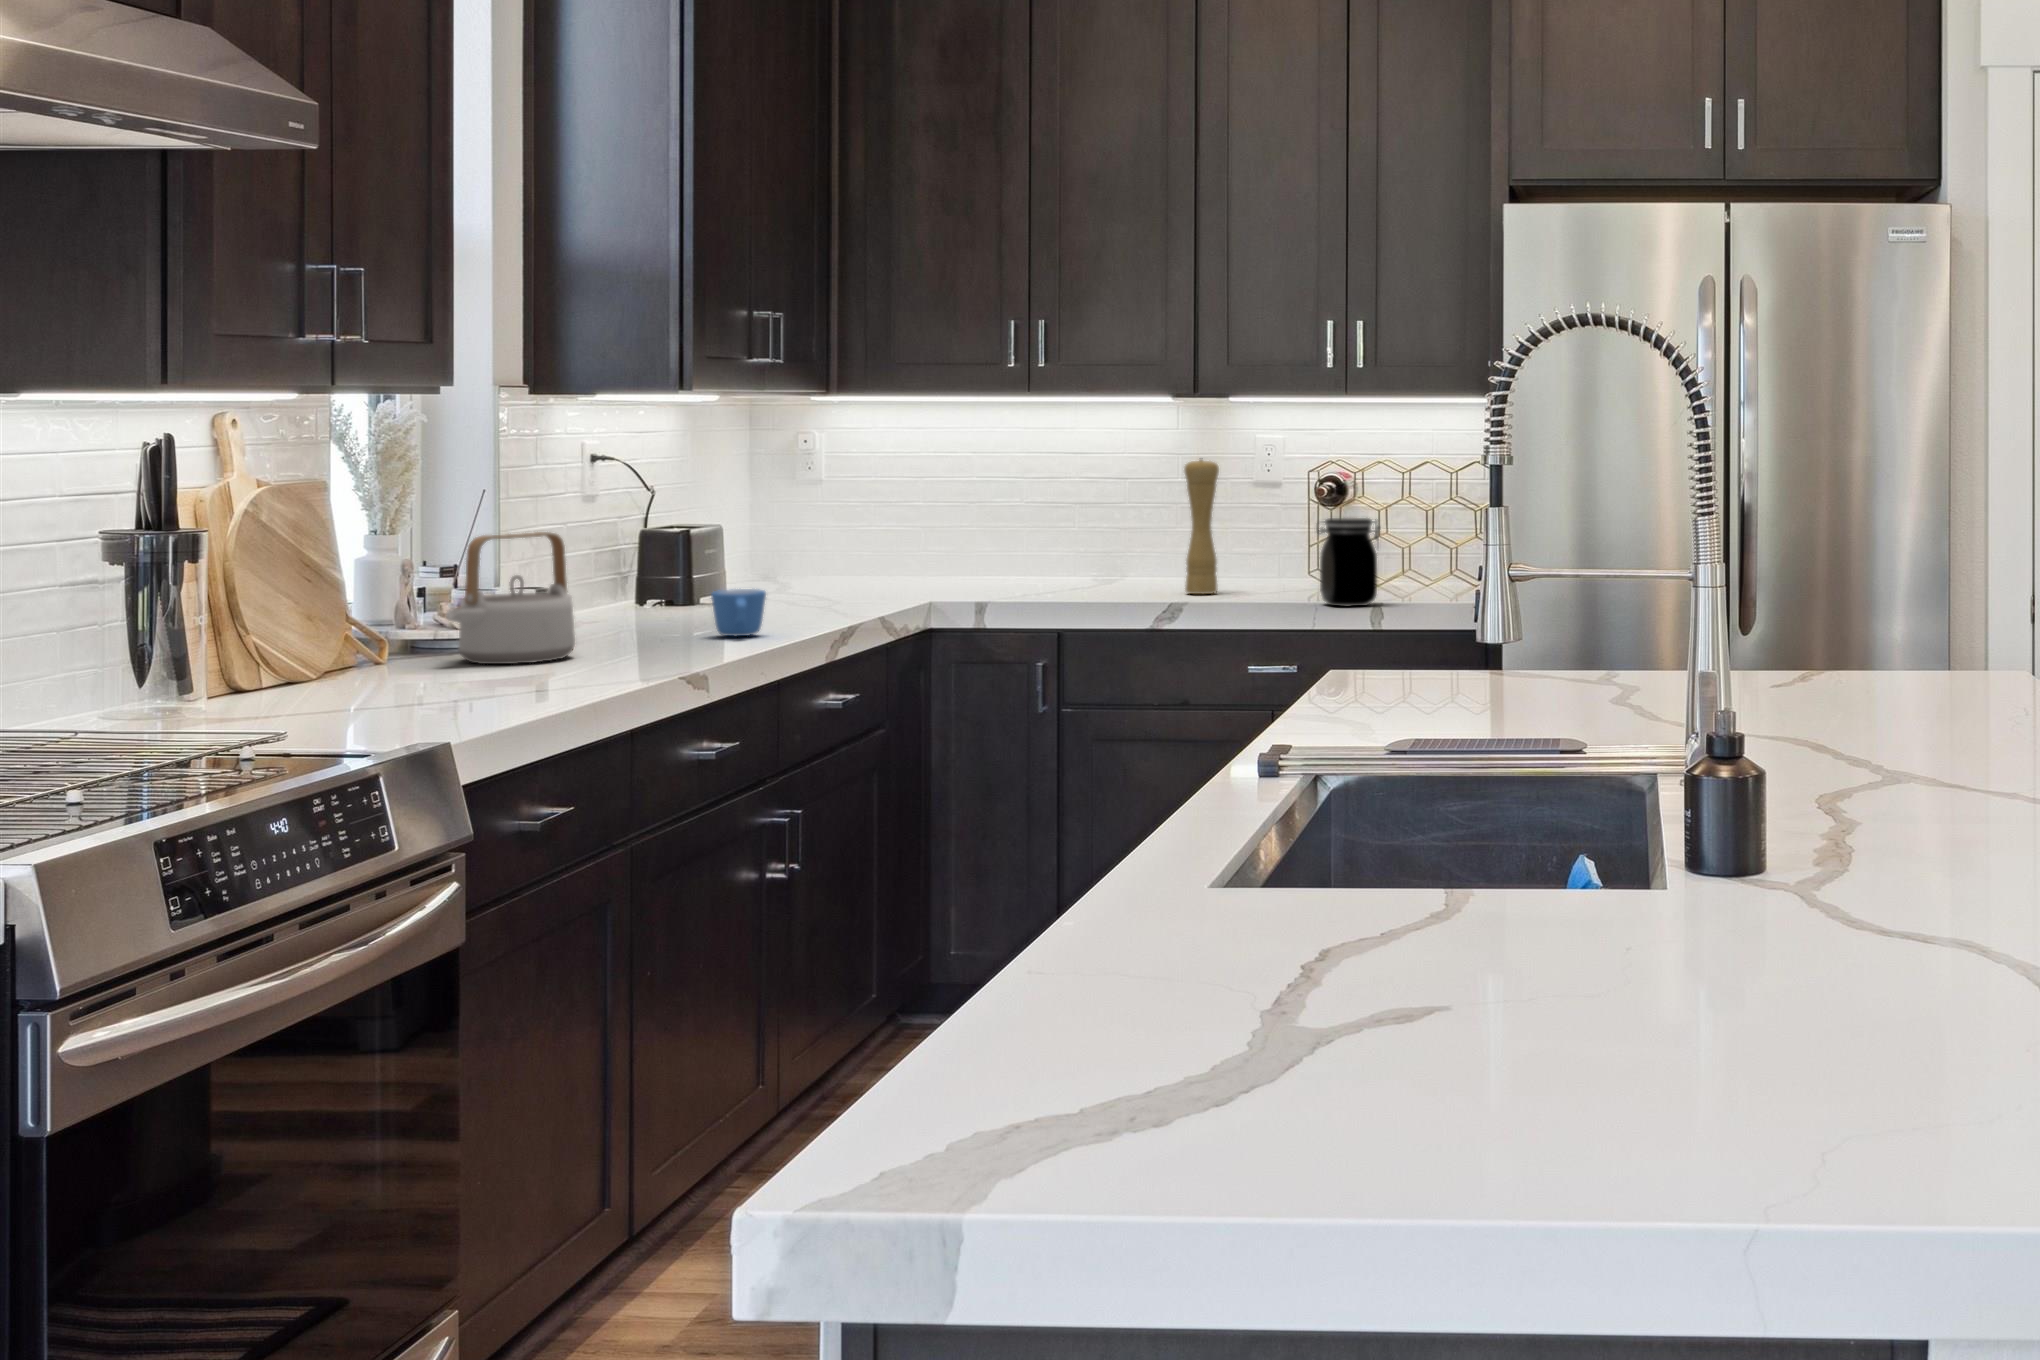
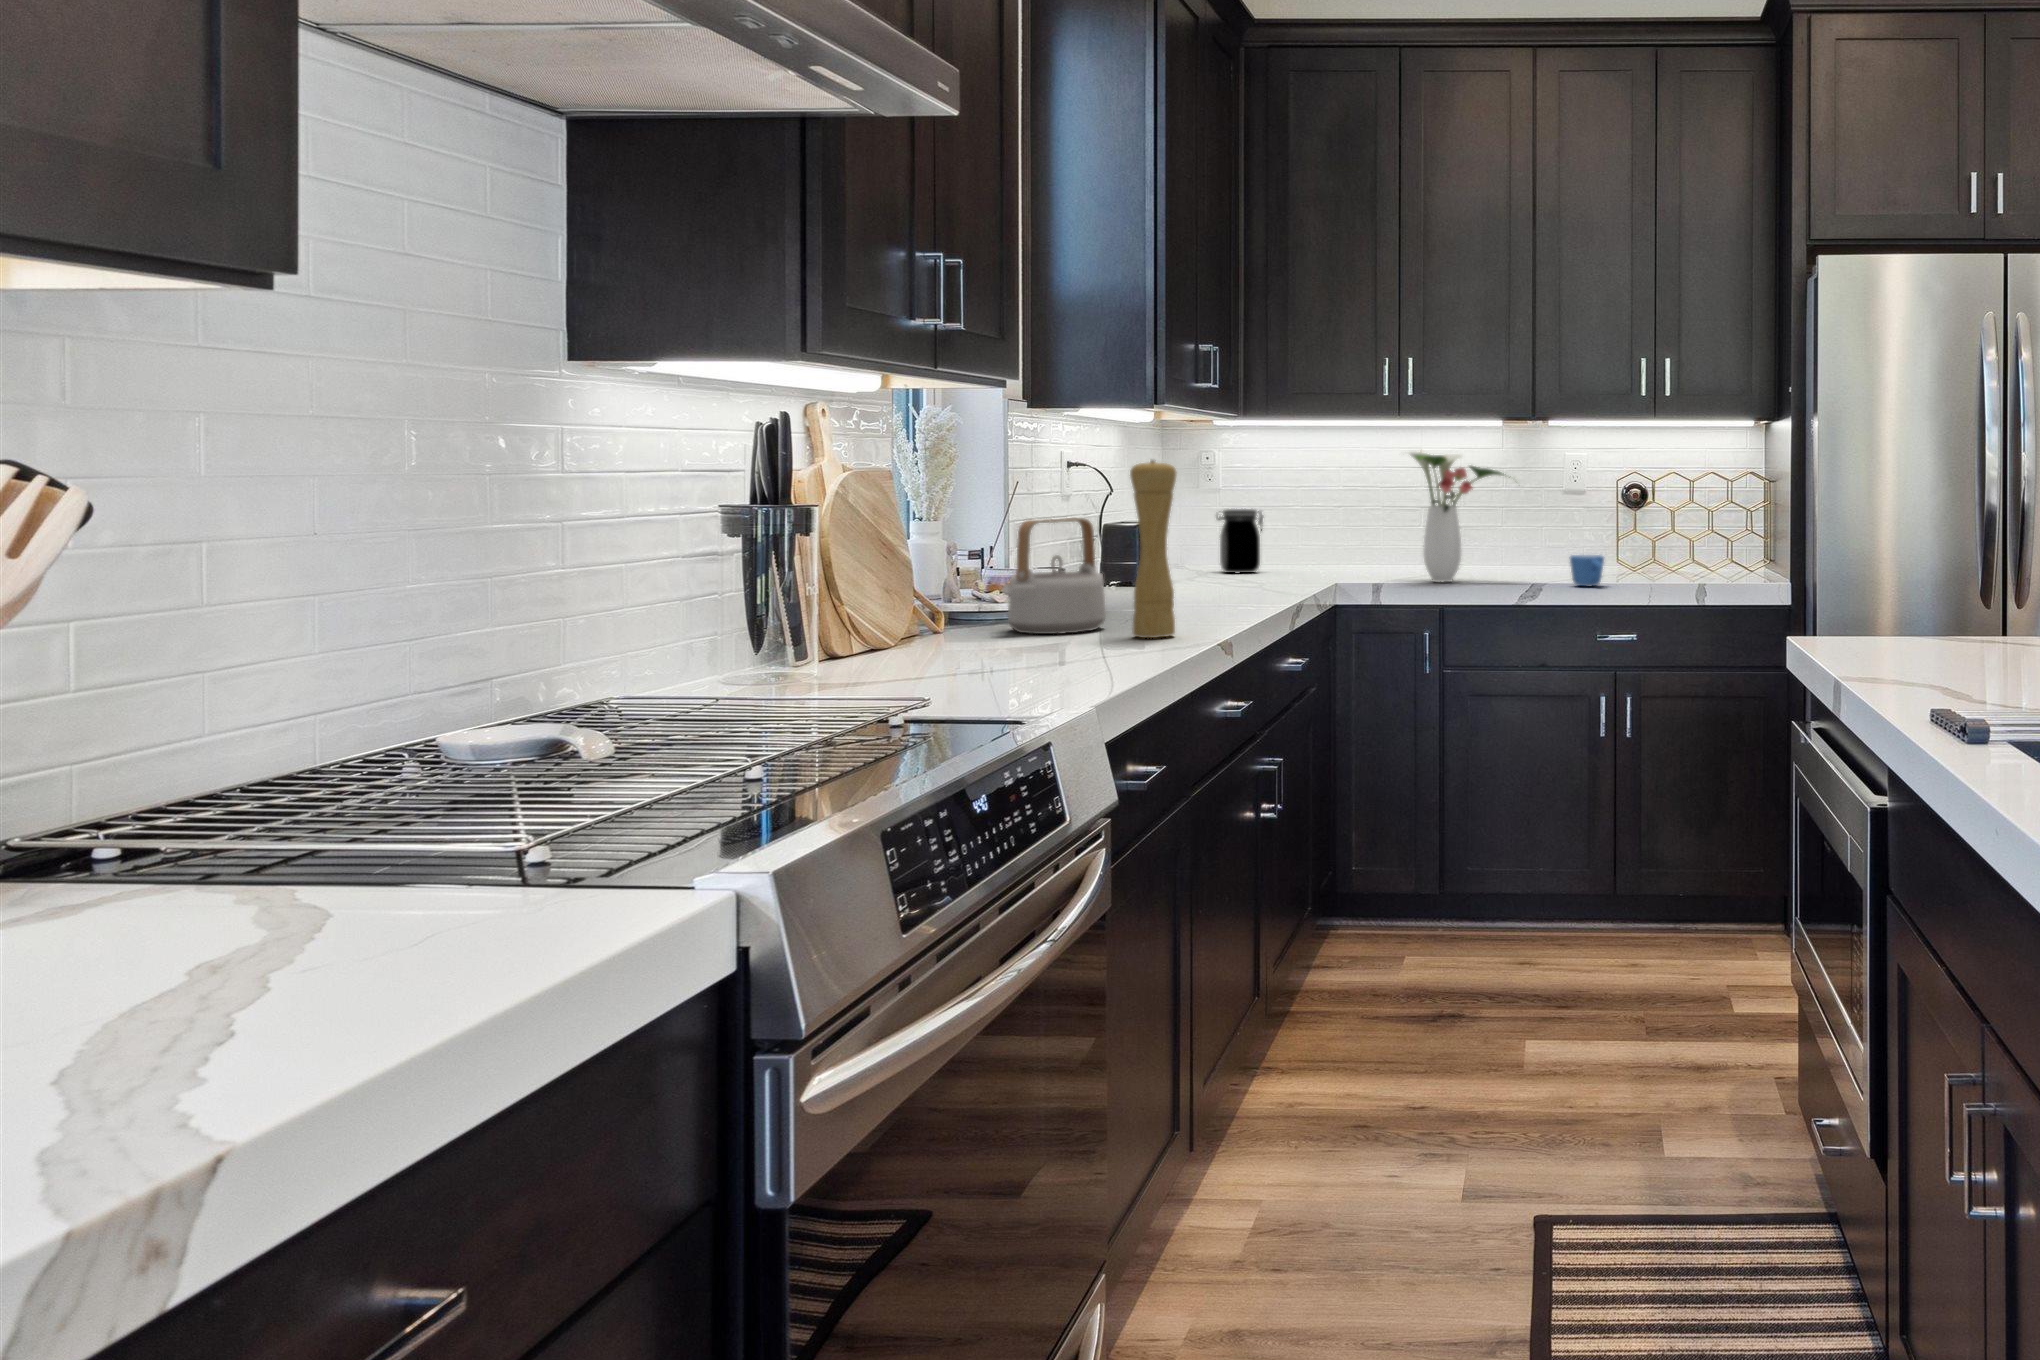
flower arrangement: none [1018,435,1164,599] -> present [1408,451,1504,582]
pepper mill: present [1184,458,1219,594] -> present [1130,460,1177,638]
jar: present [1317,518,1380,606] -> present [1217,509,1263,573]
mug: present [711,589,766,636] -> present [1569,555,1604,586]

